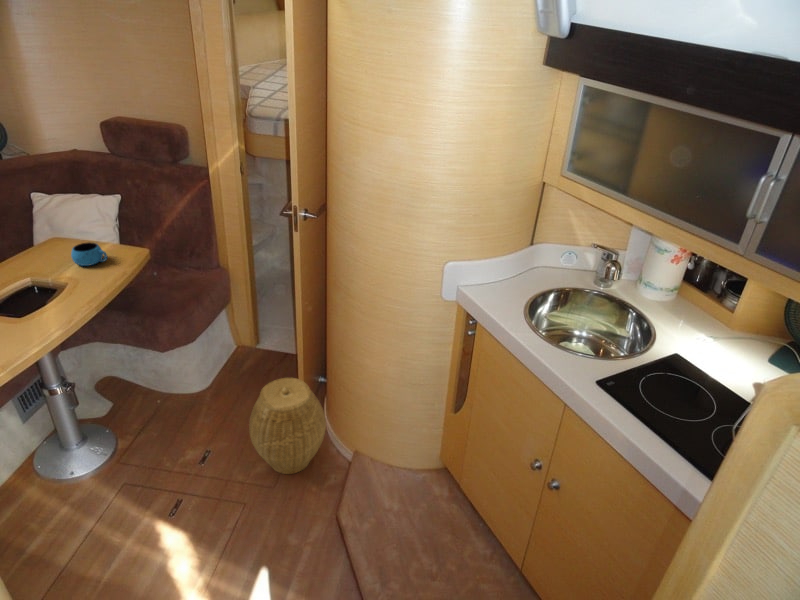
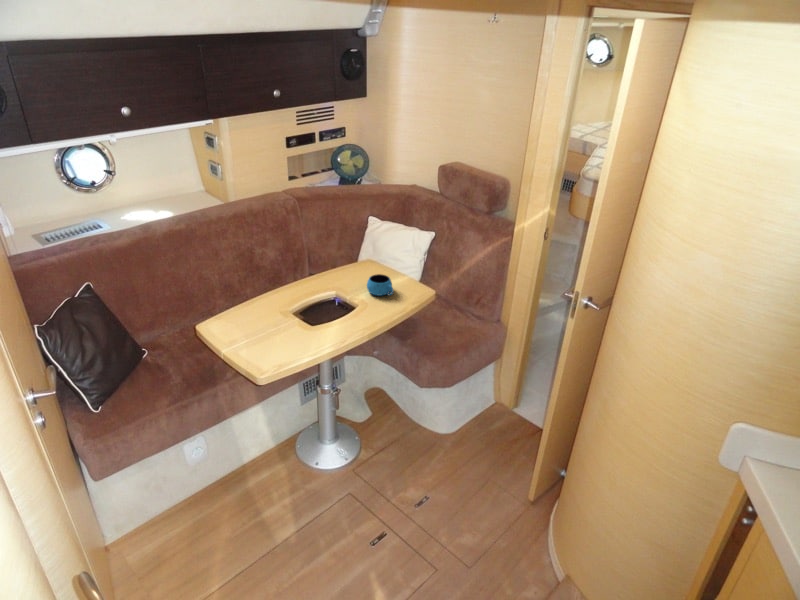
woven basket: present [249,378,326,474] -> none [462,461,544,564]

